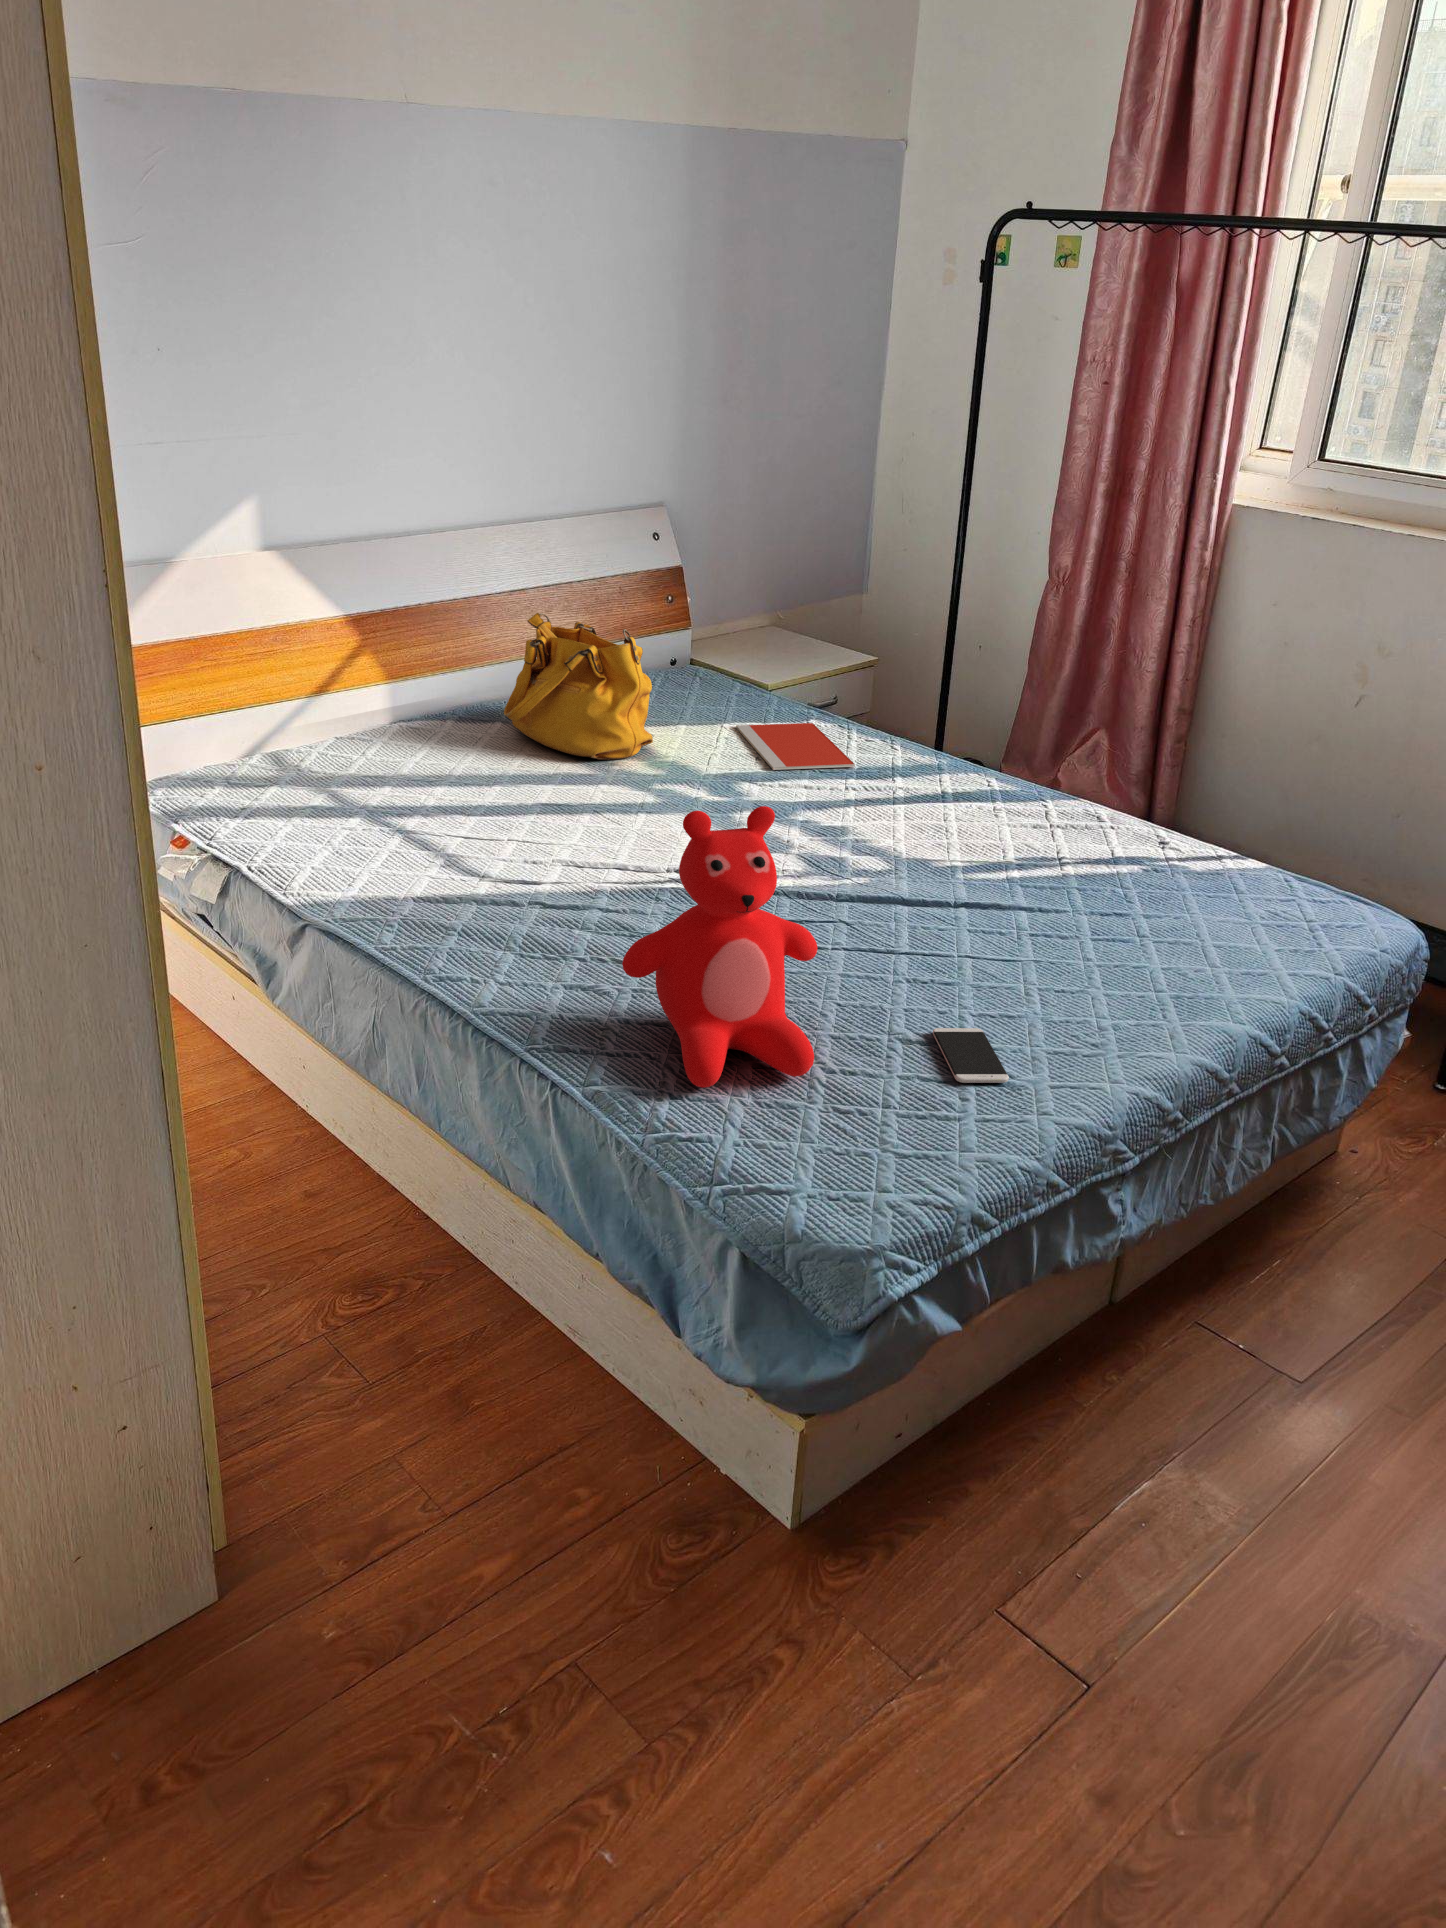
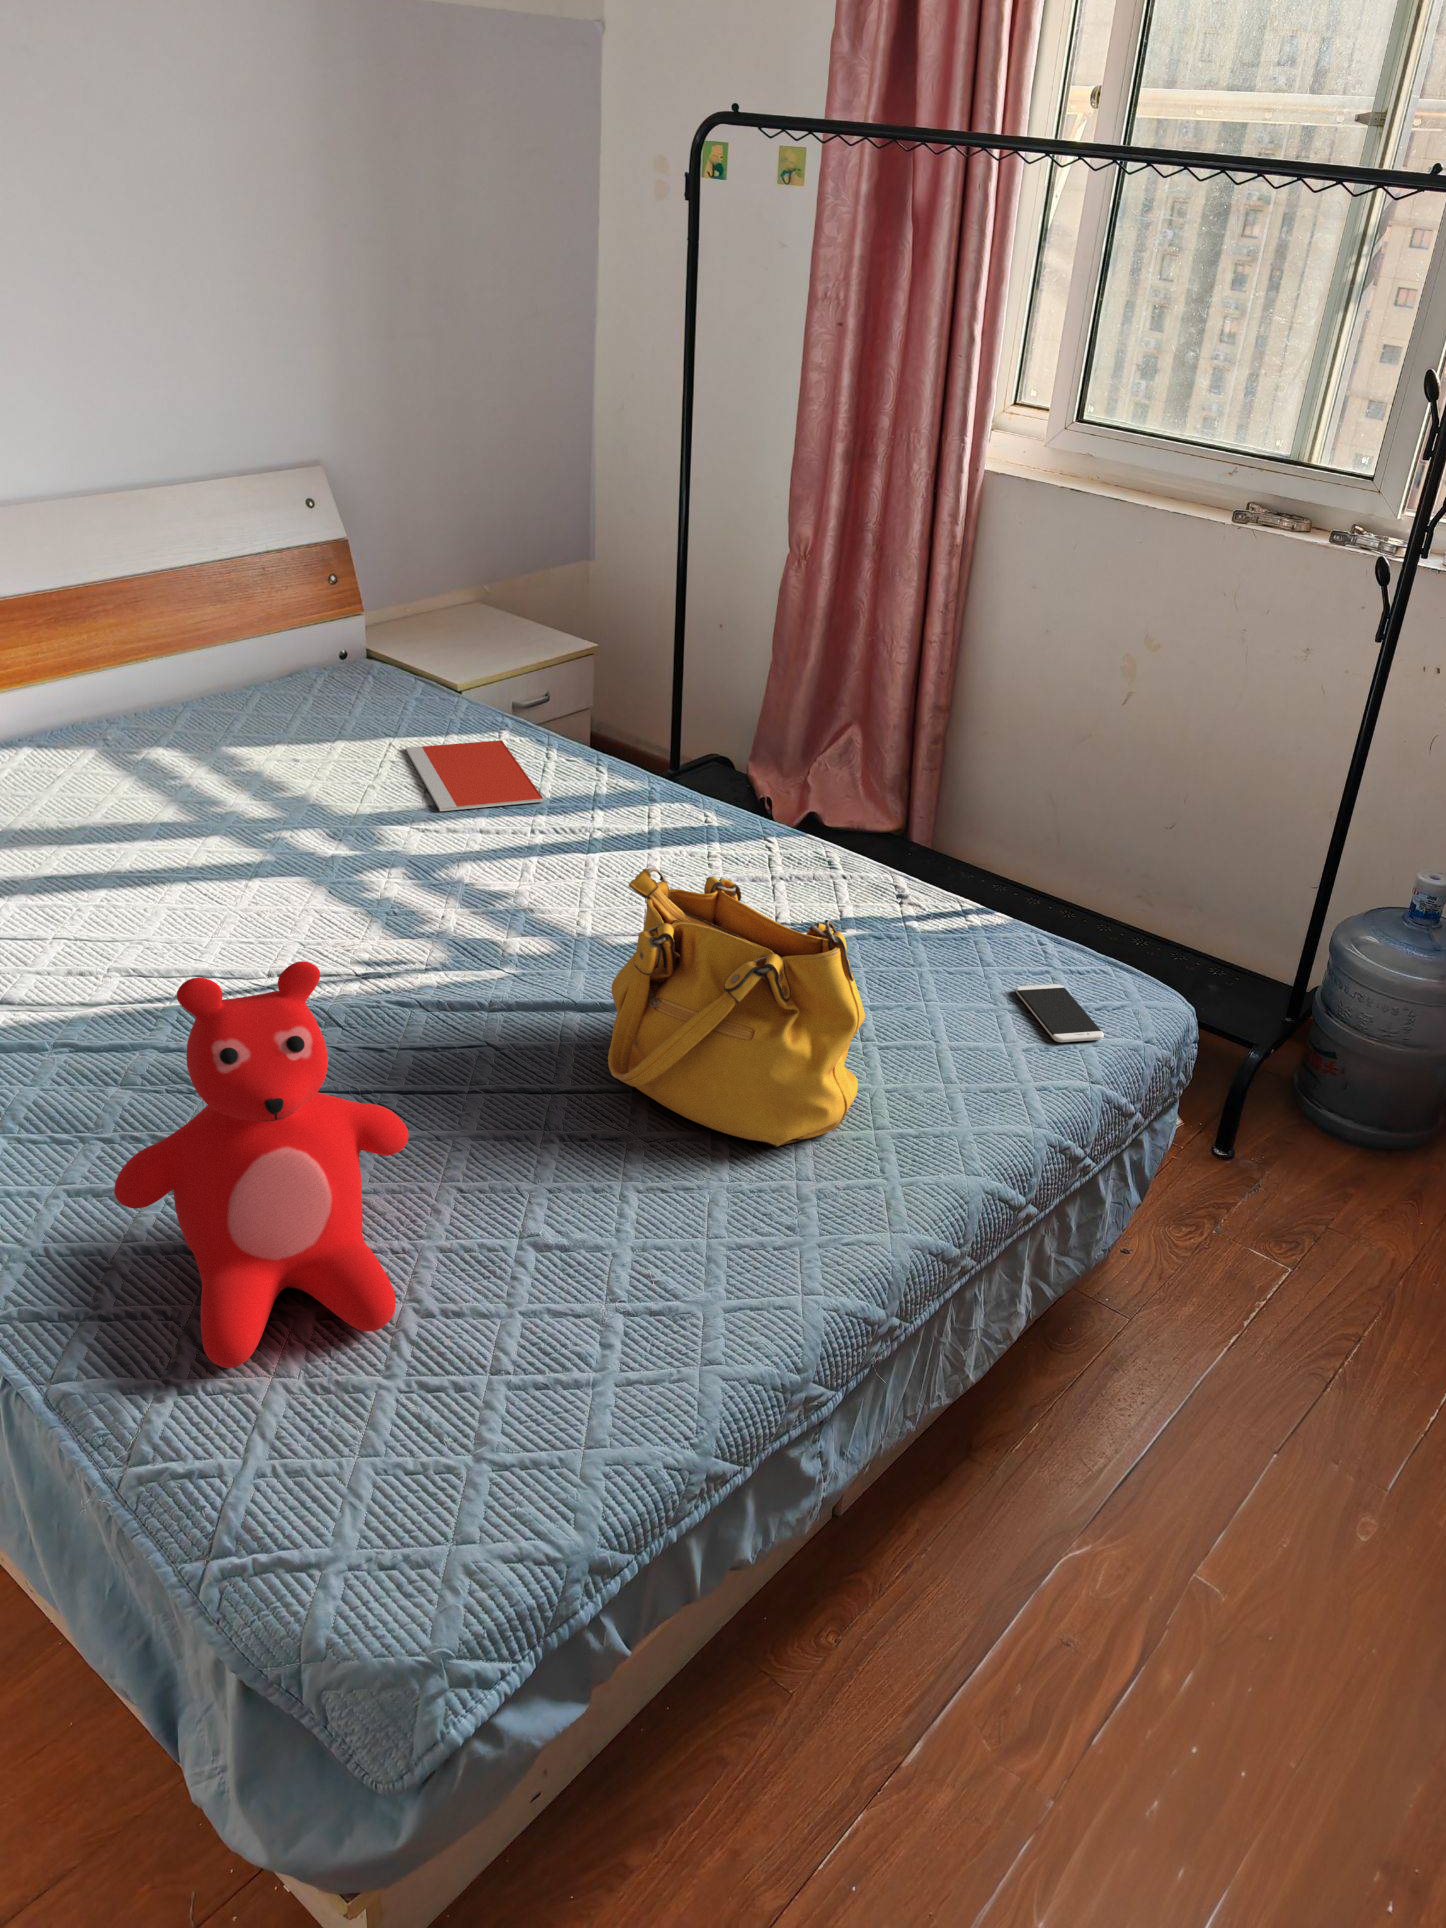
handbag: present [504,613,653,760] -> present [608,867,865,1147]
smartphone: present [933,1028,1009,1083] -> present [1016,984,1104,1042]

